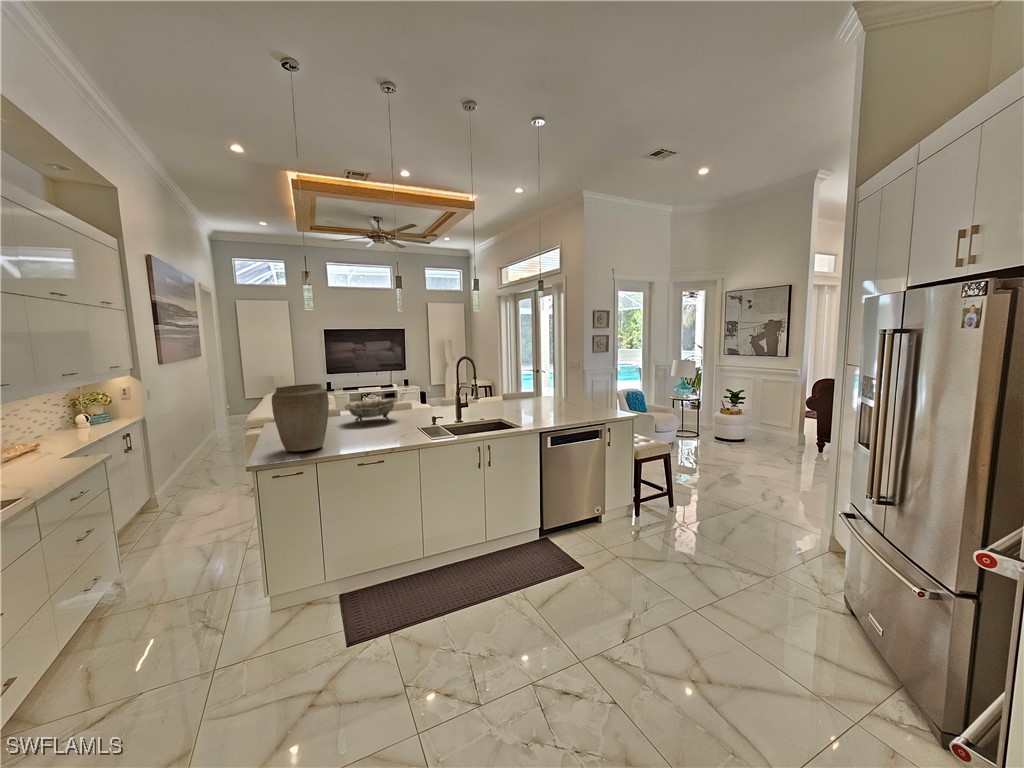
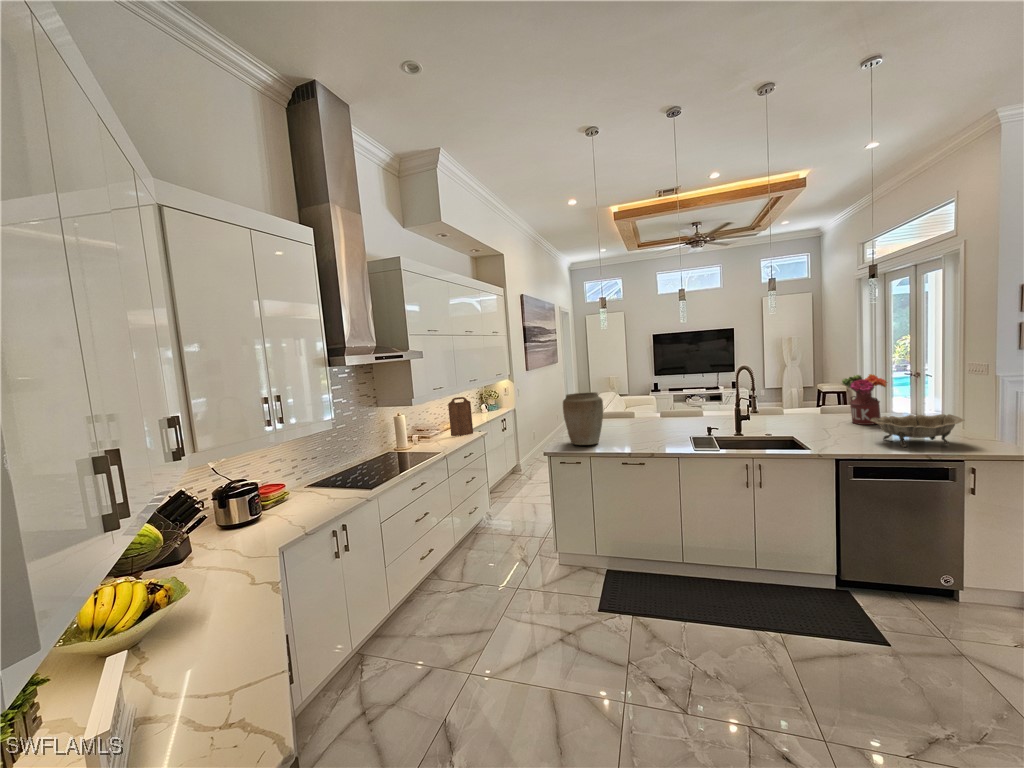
flower arrangement: none [522,365,550,405] -> present [842,374,887,425]
decorative bowl: present [344,399,398,425] -> present [870,414,964,447]
cutting board: none [13,400,80,472] -> present [448,397,473,436]

